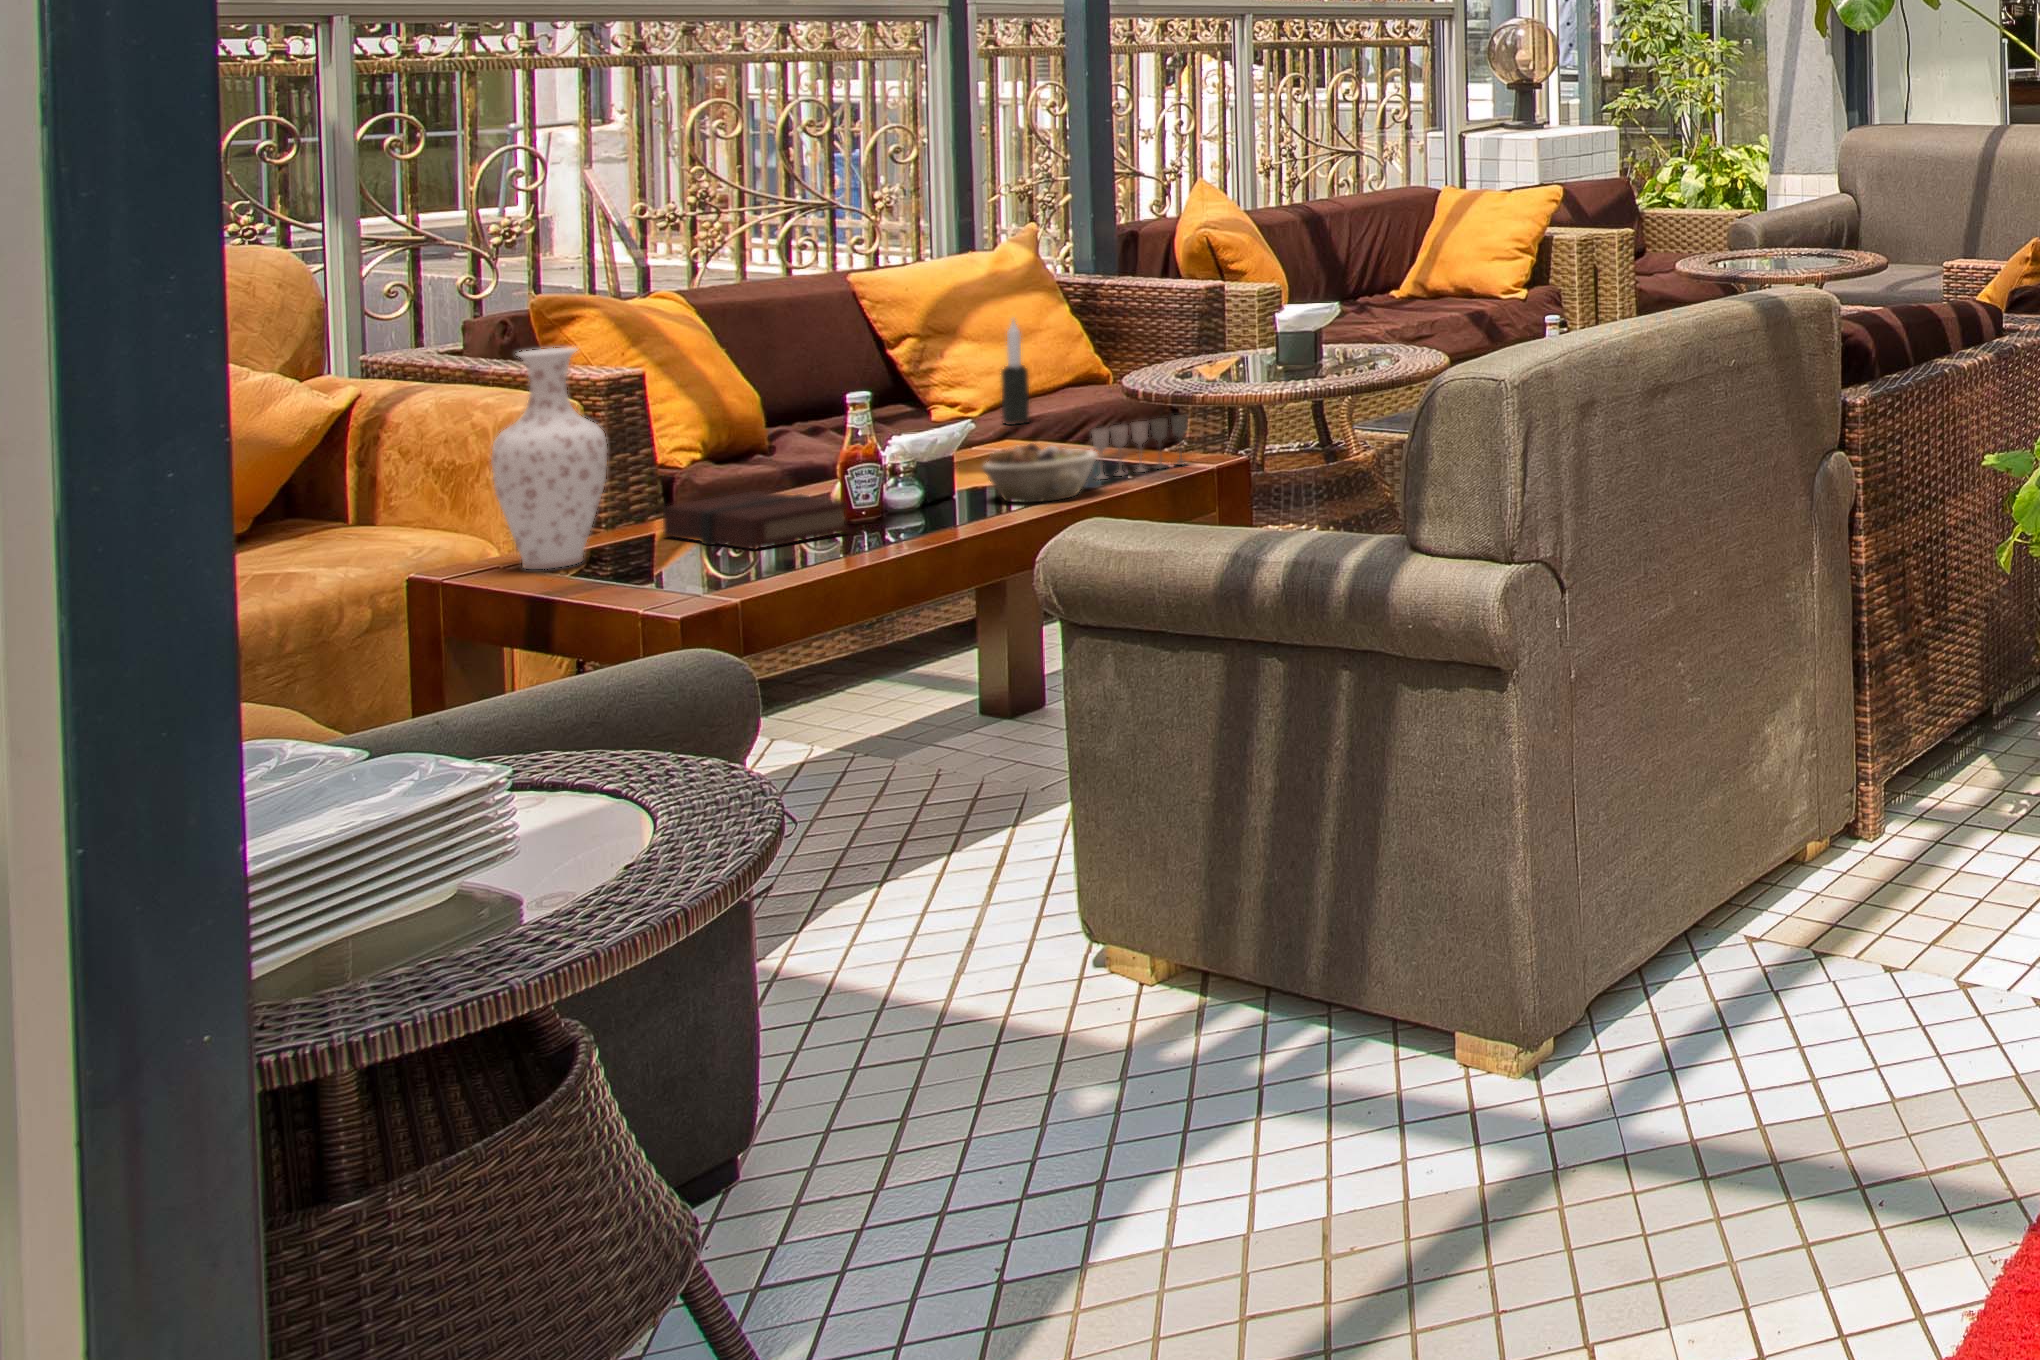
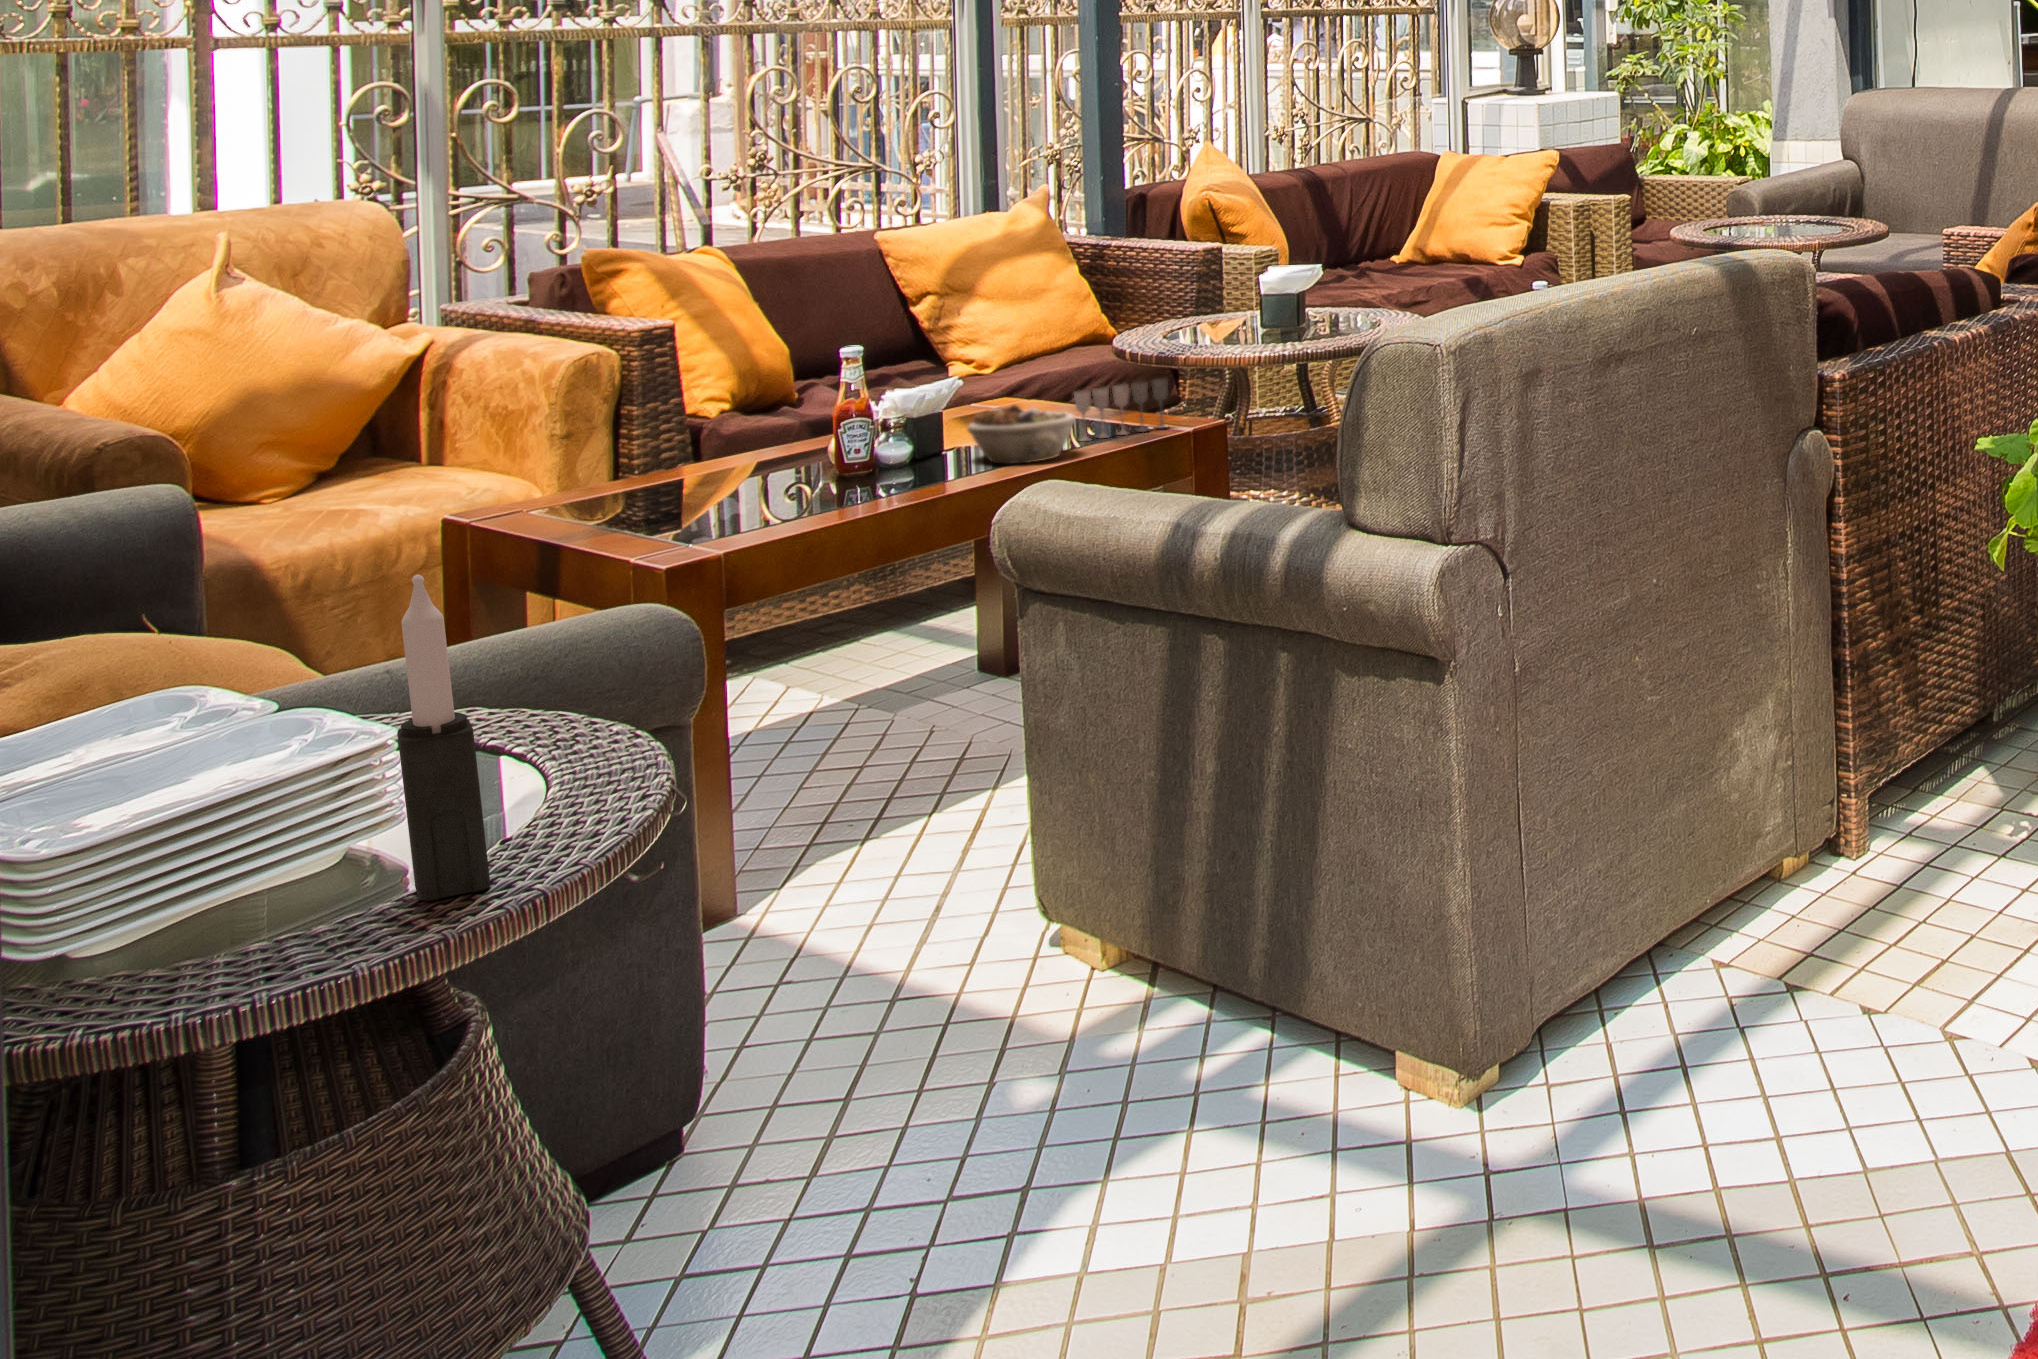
candle: present [1001,320,1030,425] -> present [397,575,490,901]
vase: present [491,348,607,569] -> none [507,305,611,517]
book: present [663,491,848,549] -> none [673,446,838,505]

